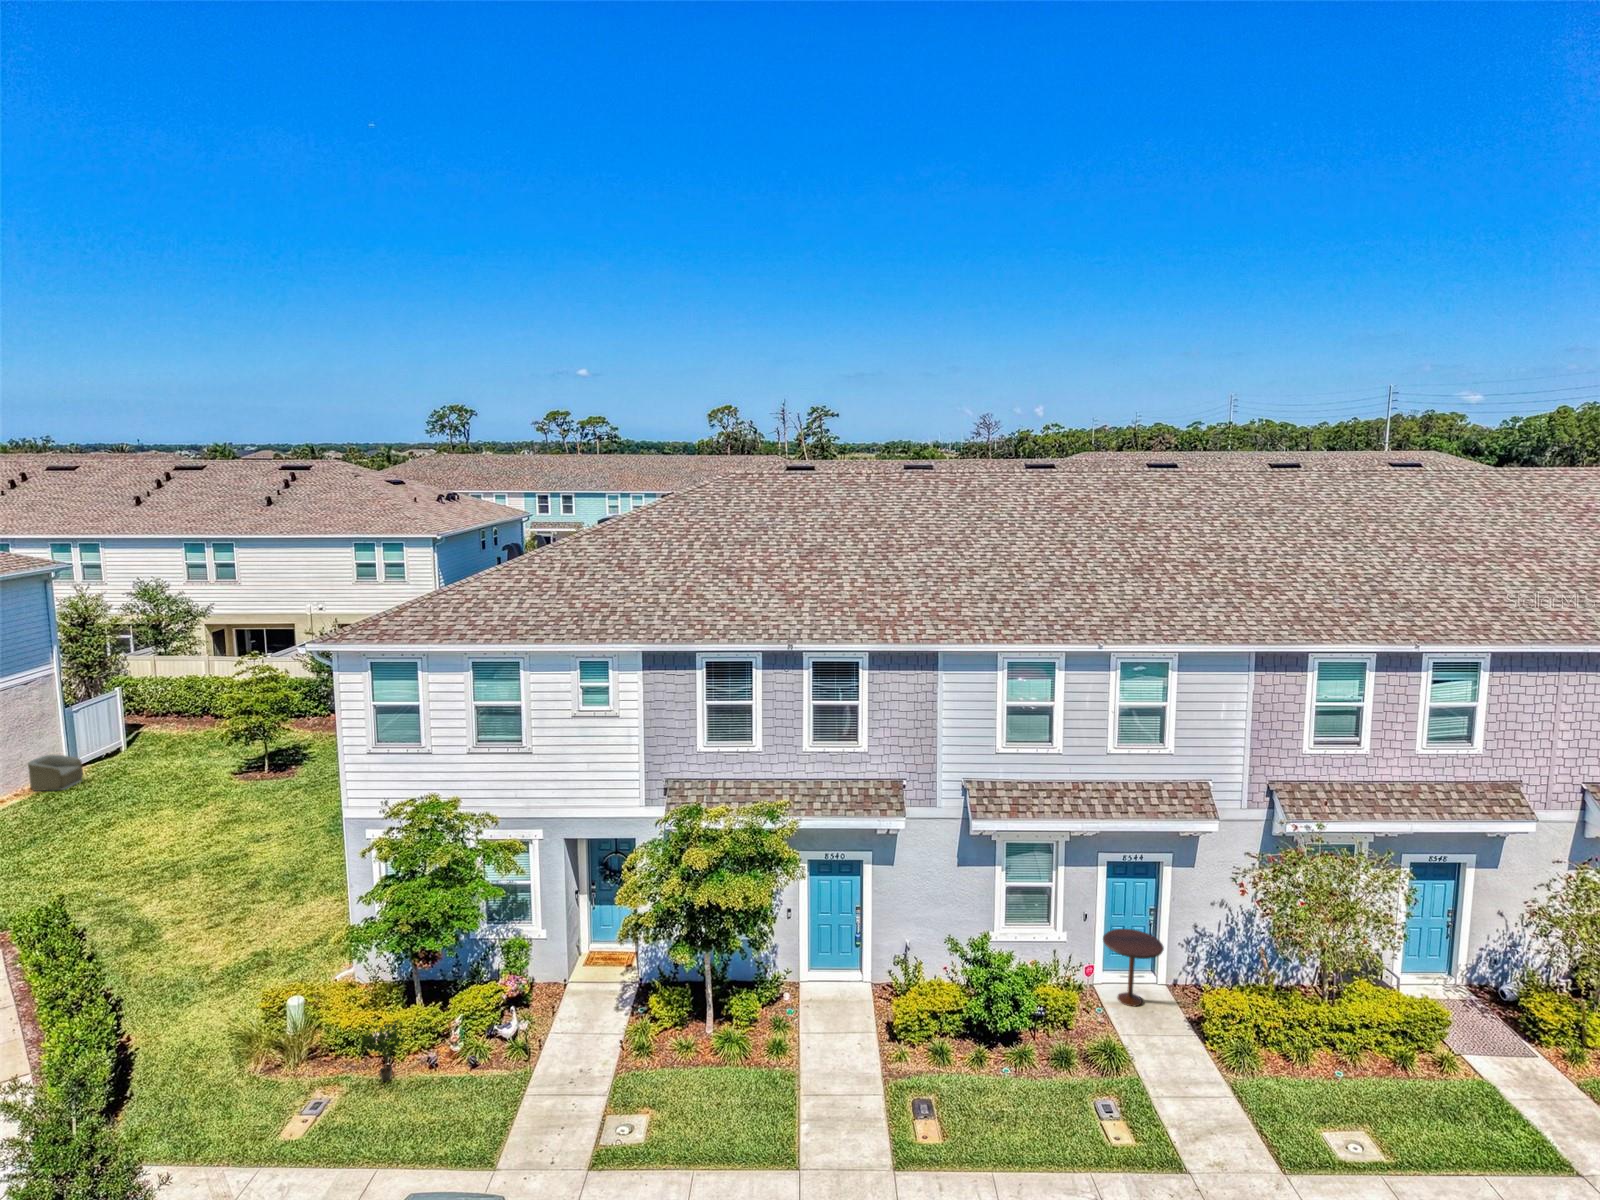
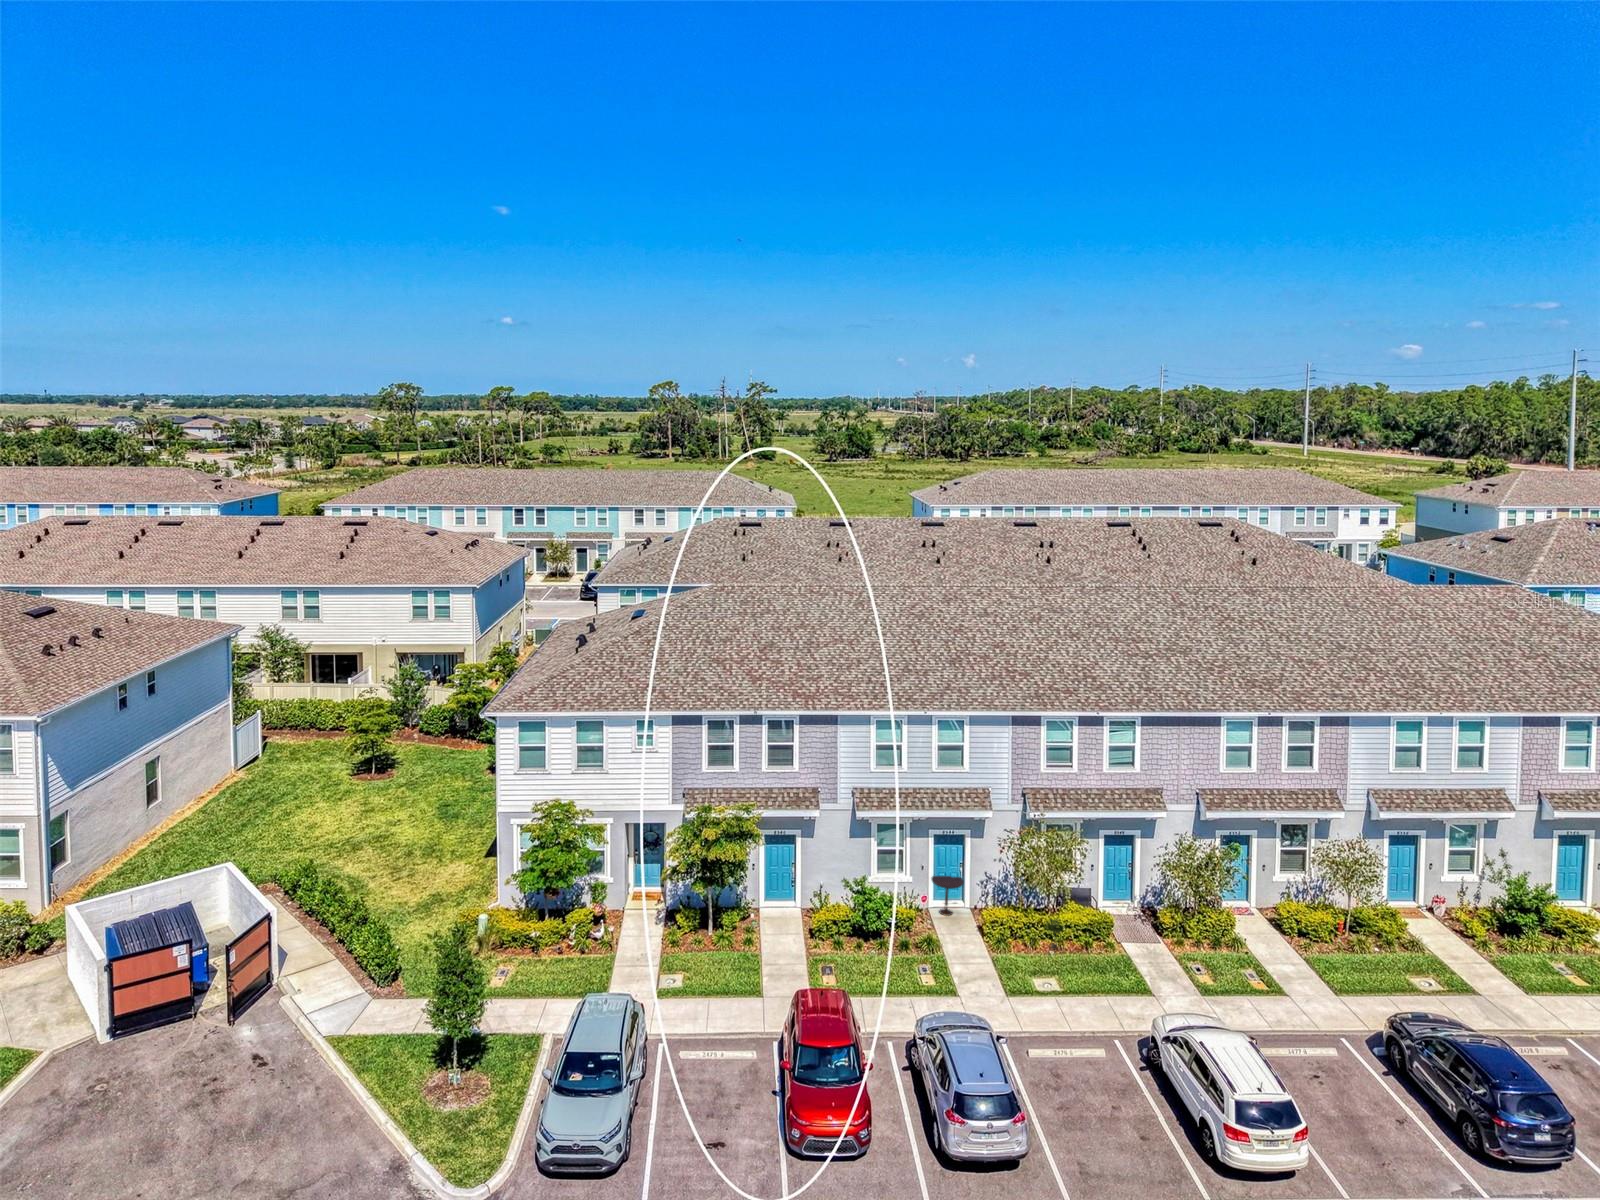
armchair: present [28,755,83,791] -> none [214,763,249,789]
potted plant: present [357,1019,404,1082] -> present [1045,919,1063,949]

